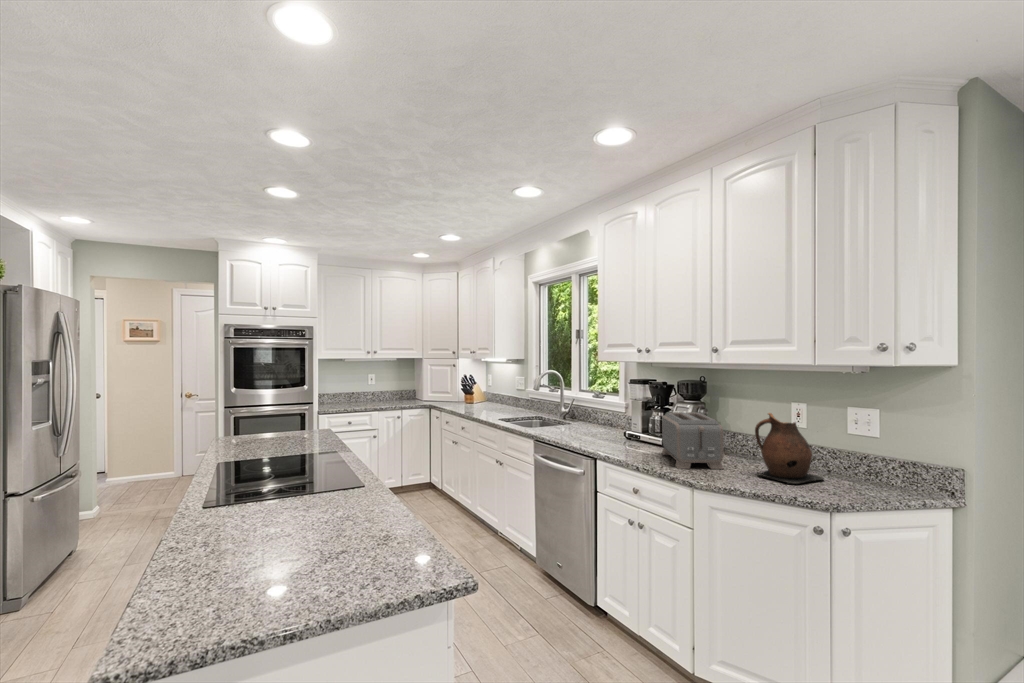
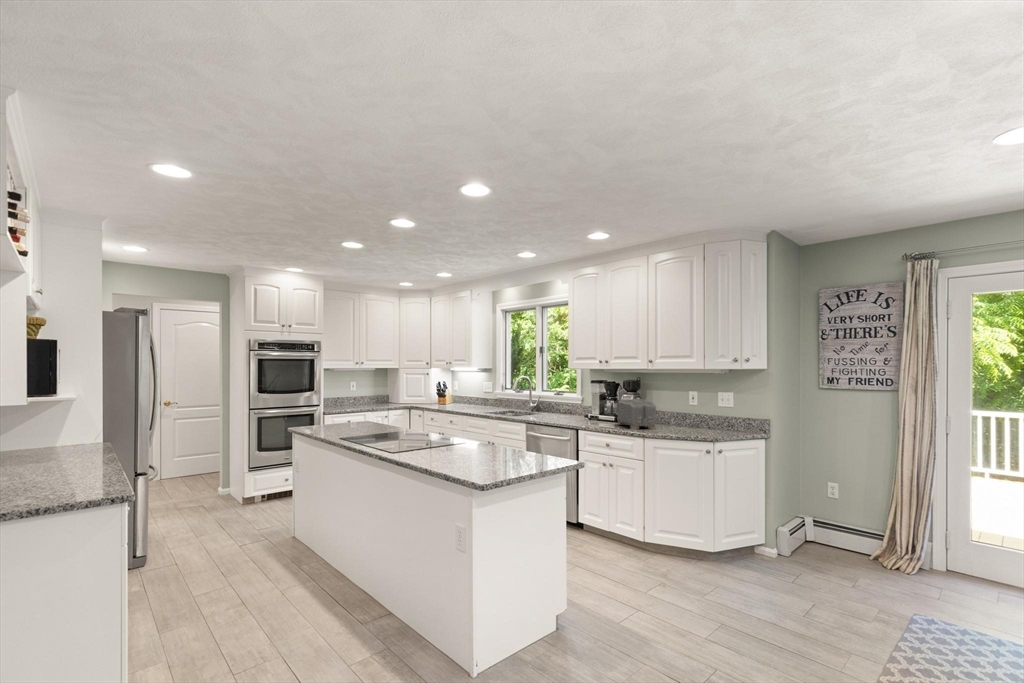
ceramic pitcher: present [755,413,824,484] -> none [673,396,708,432]

